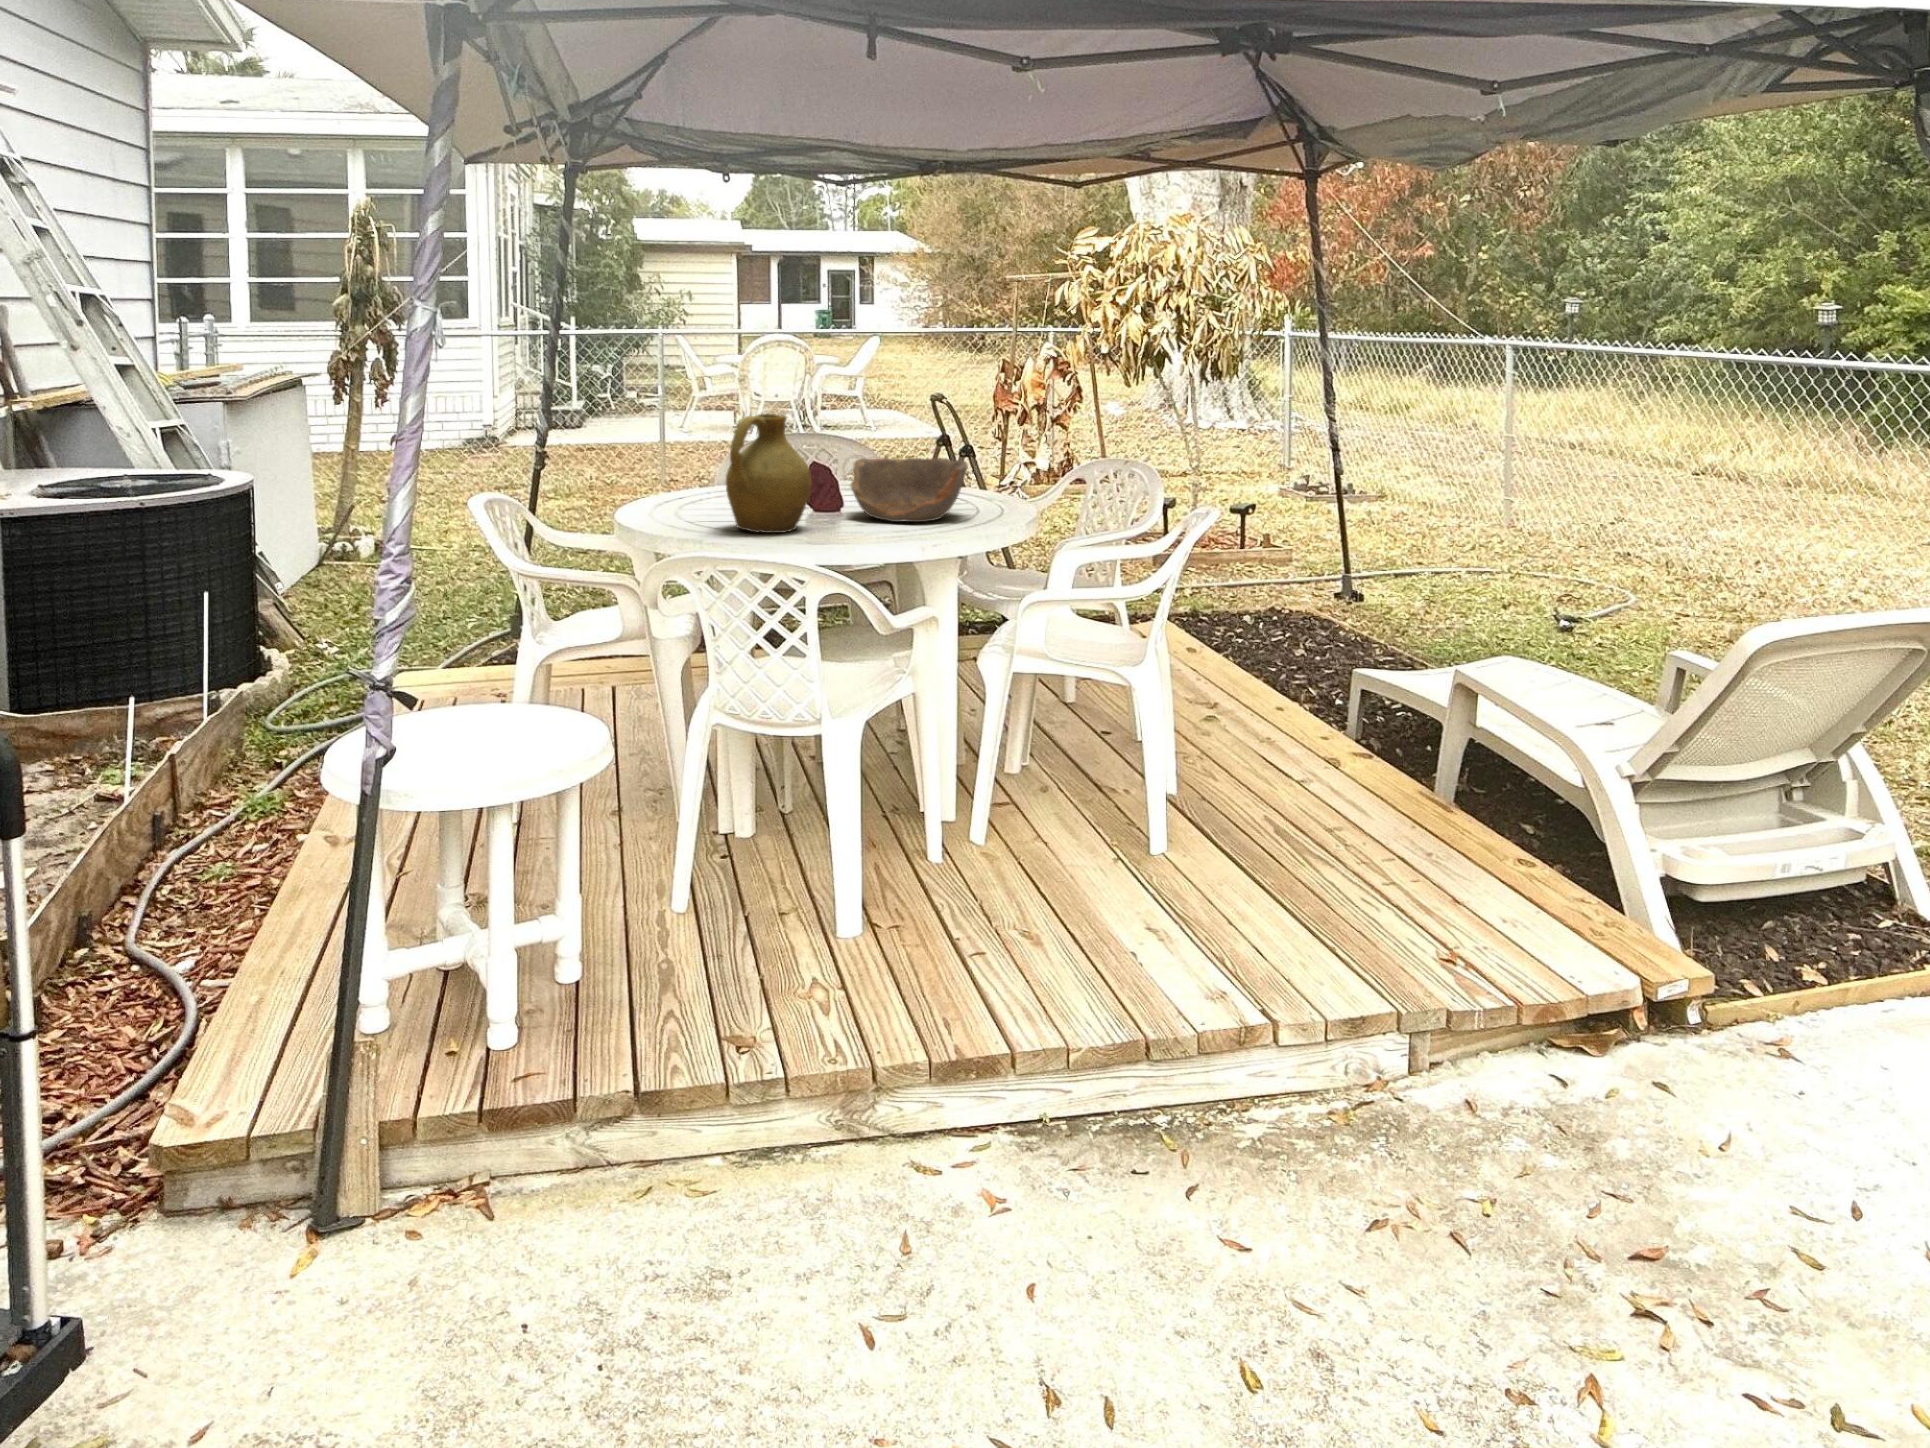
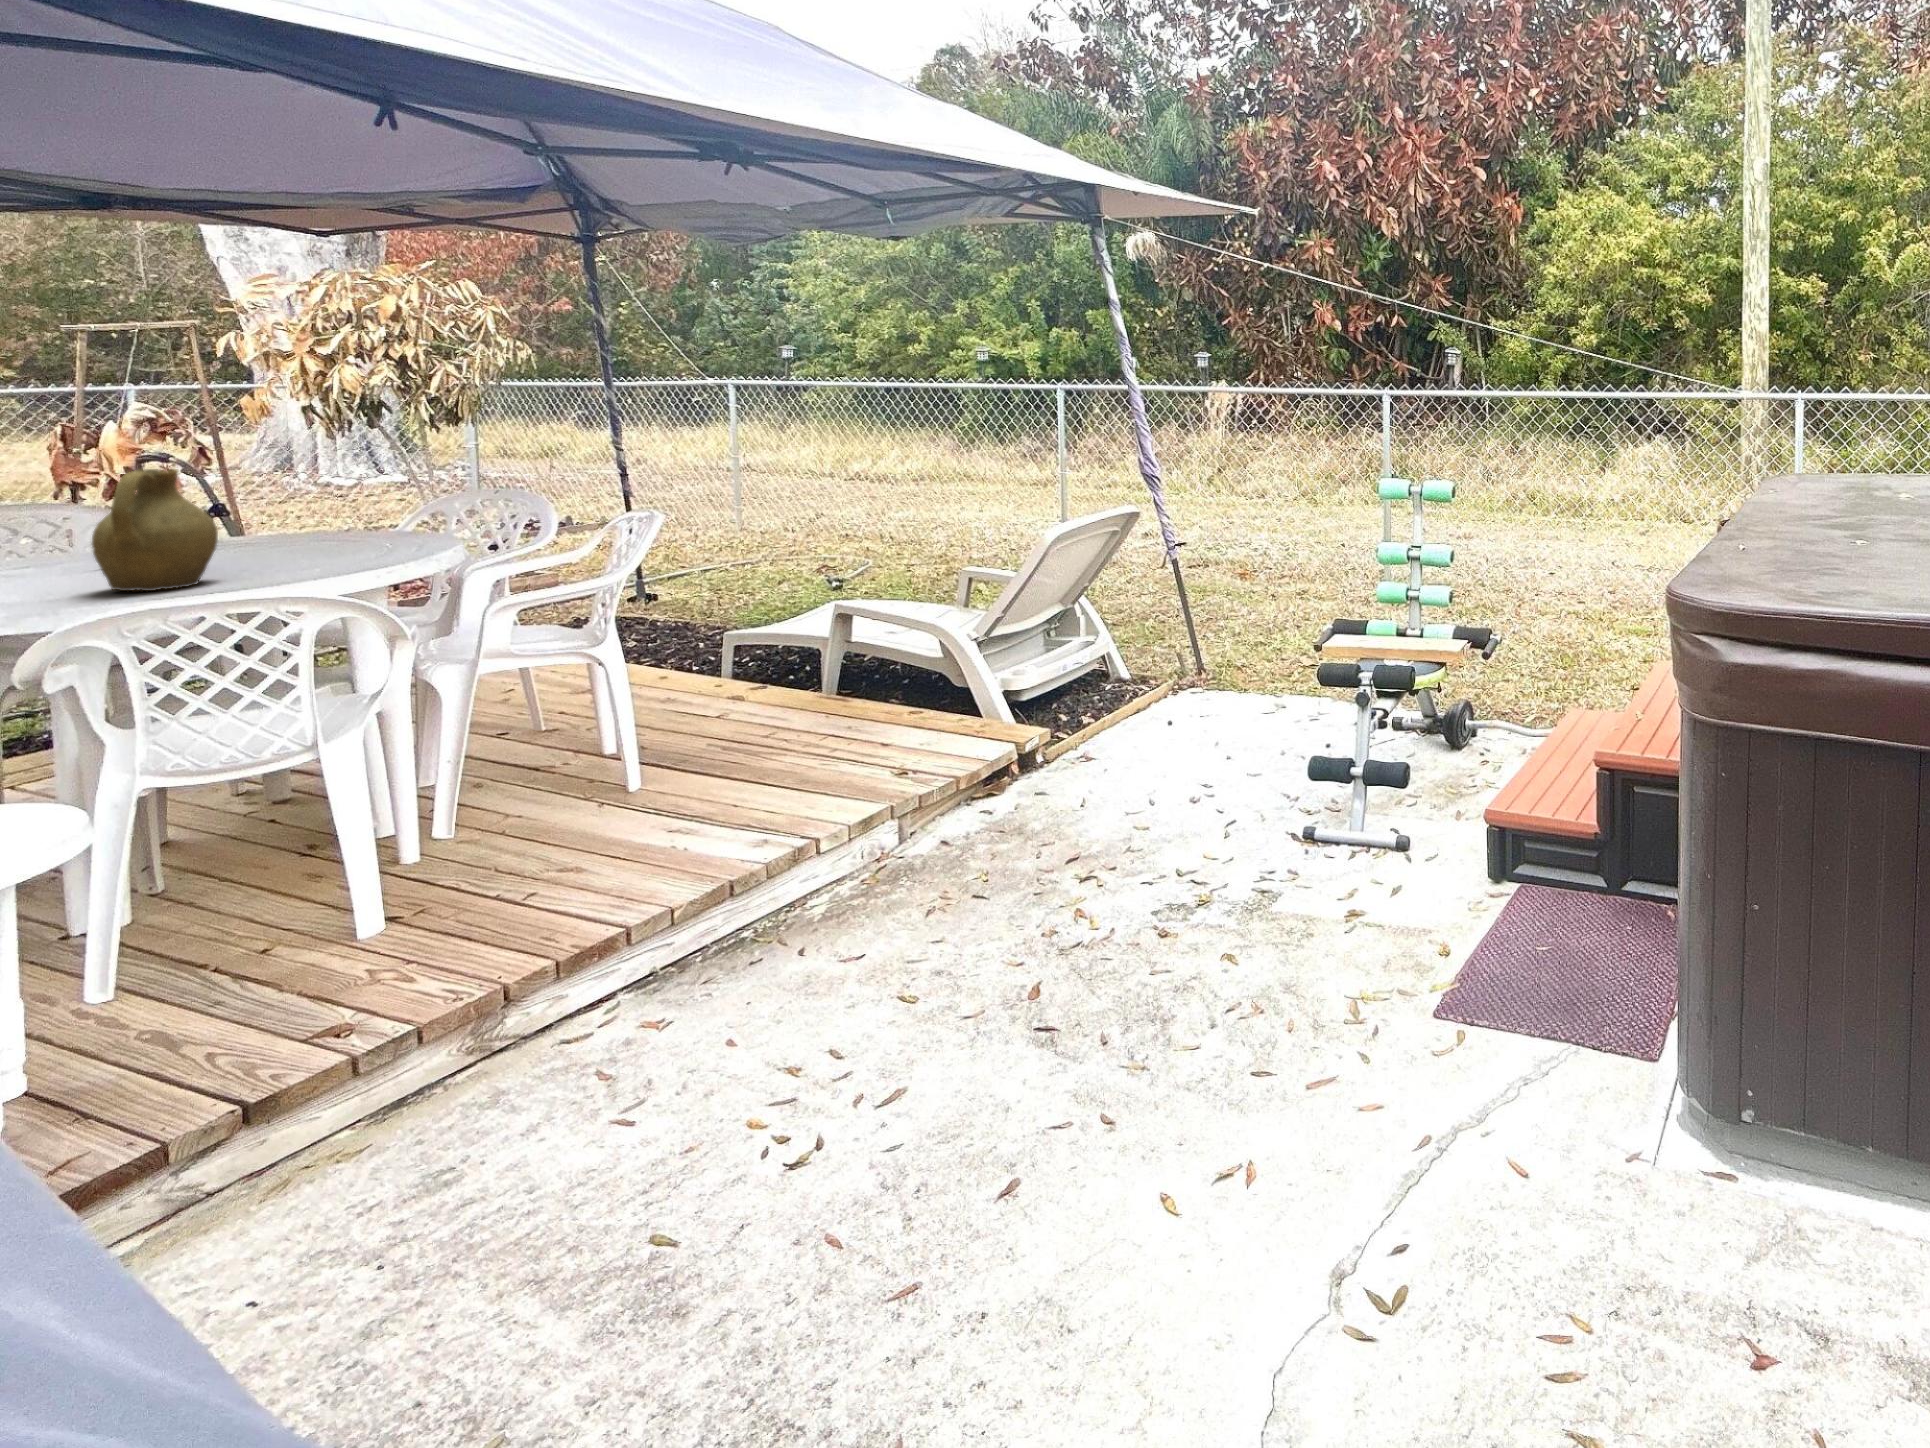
bowl: present [851,458,968,522] -> none [234,497,388,562]

